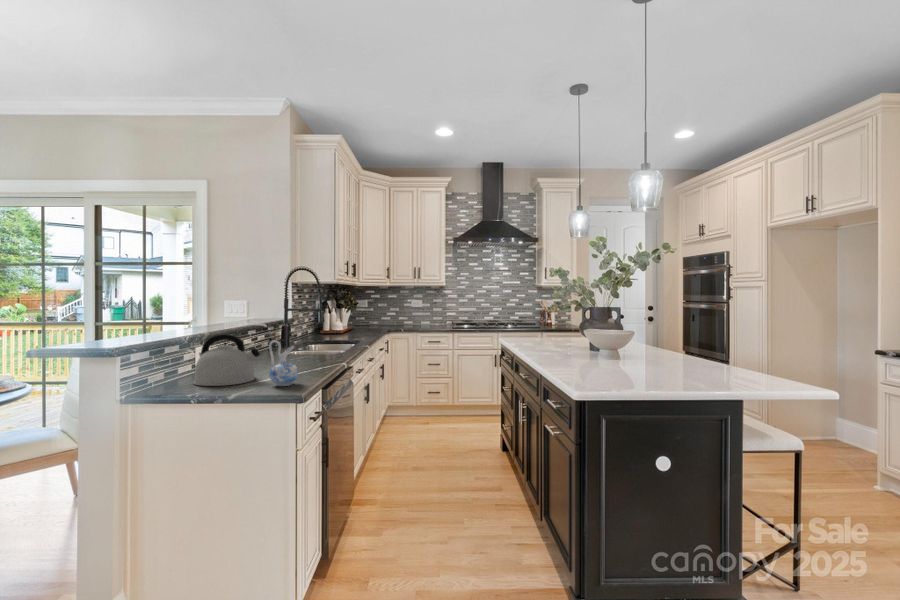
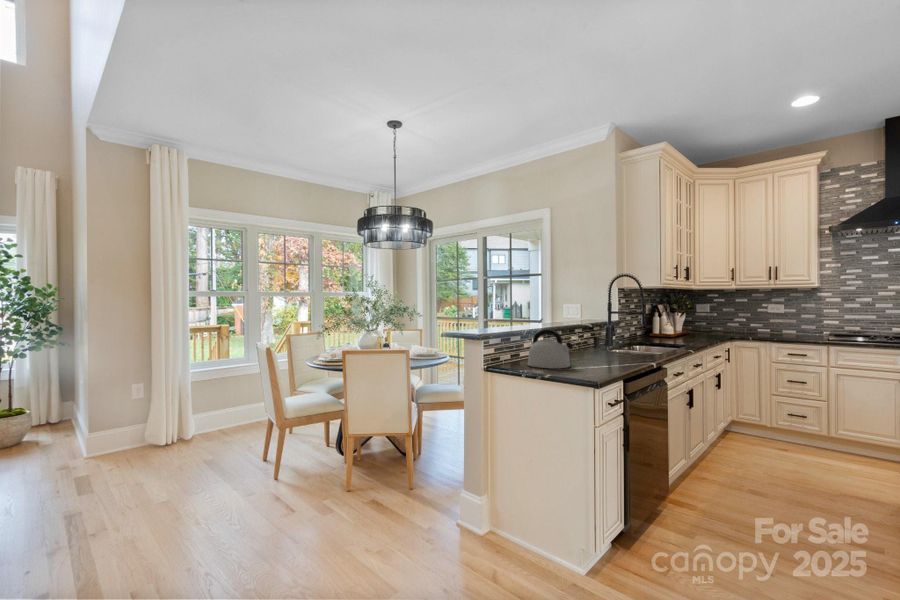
ceramic pitcher: present [269,340,298,386] -> none [577,336,600,374]

